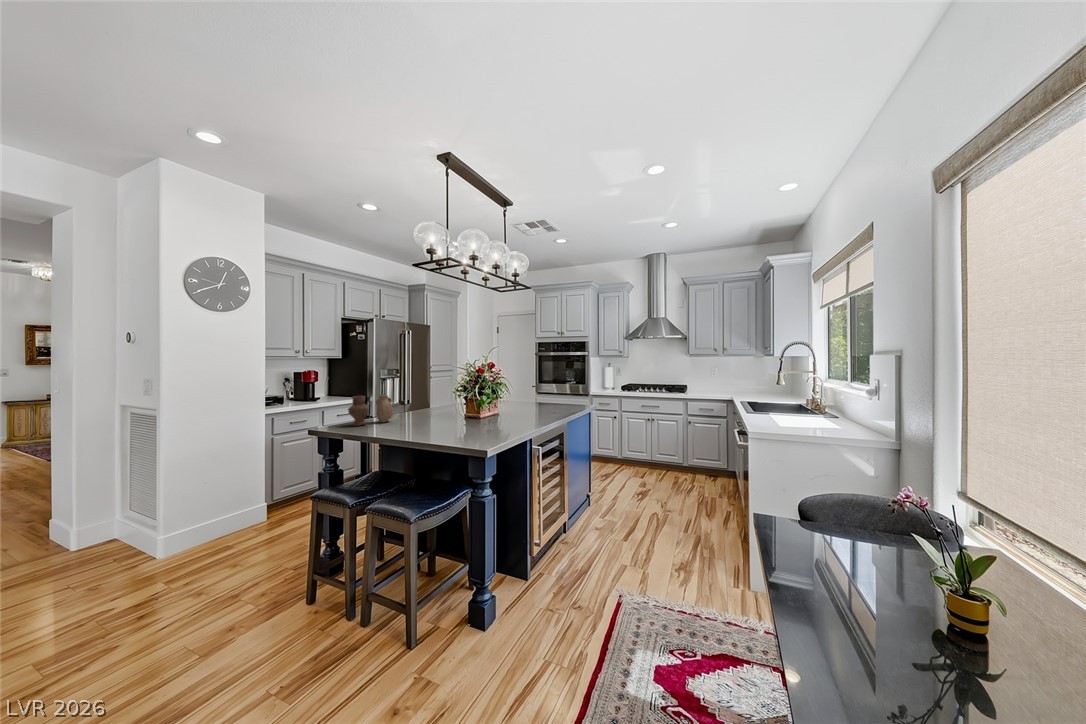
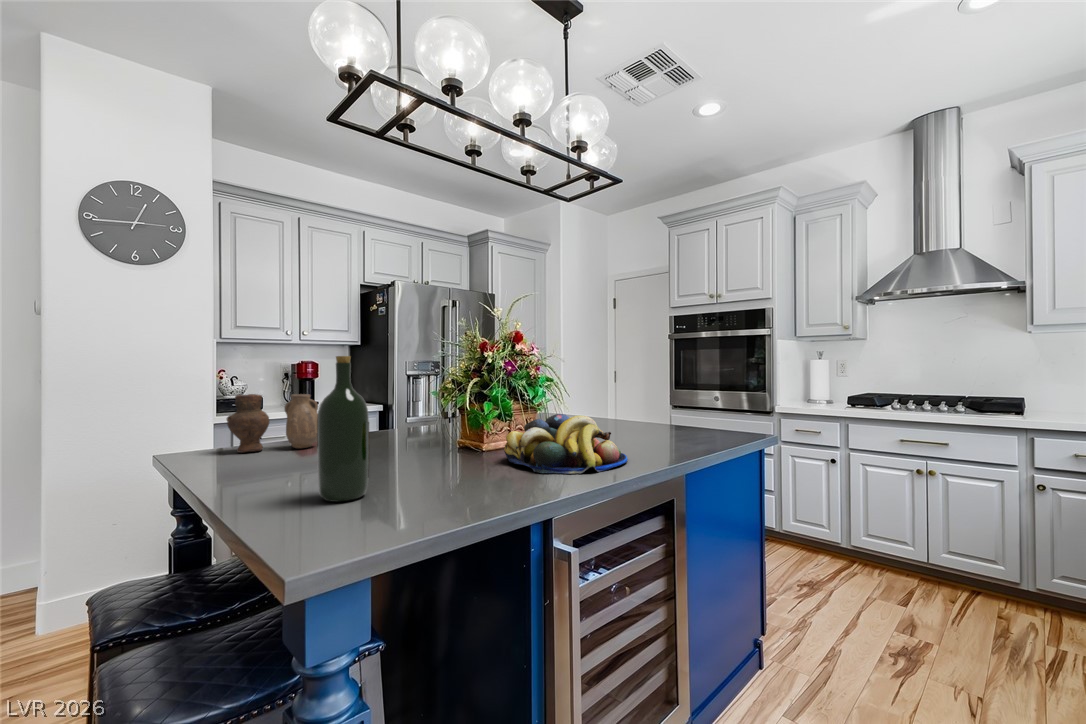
wine bottle: none [448,381,467,437] -> present [317,356,369,502]
fruit bowl: none [498,400,548,424] -> present [504,414,628,474]

